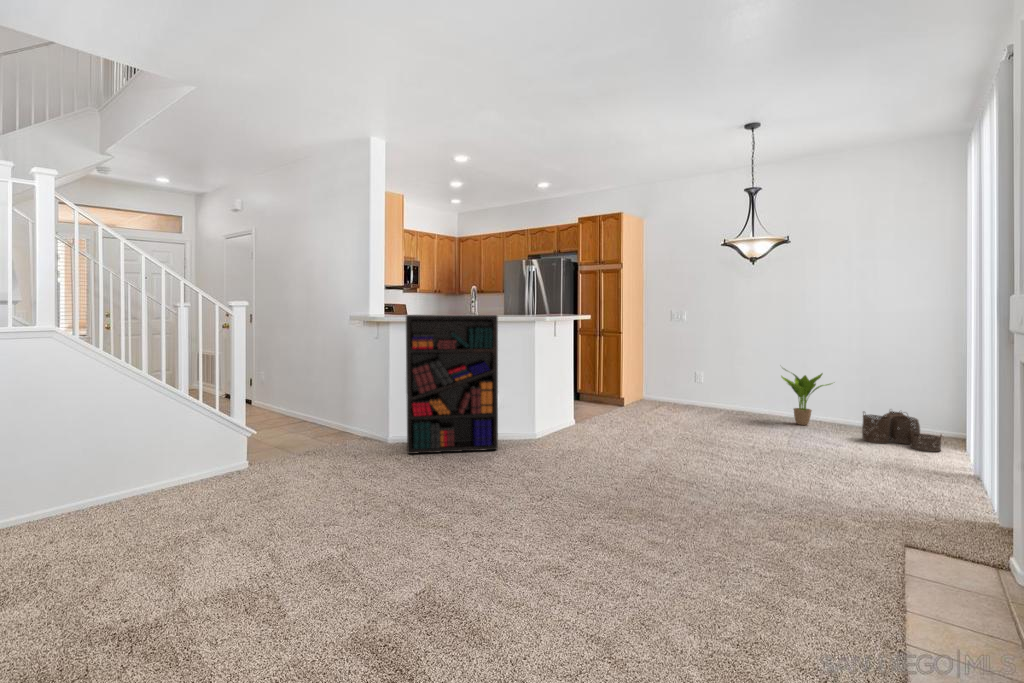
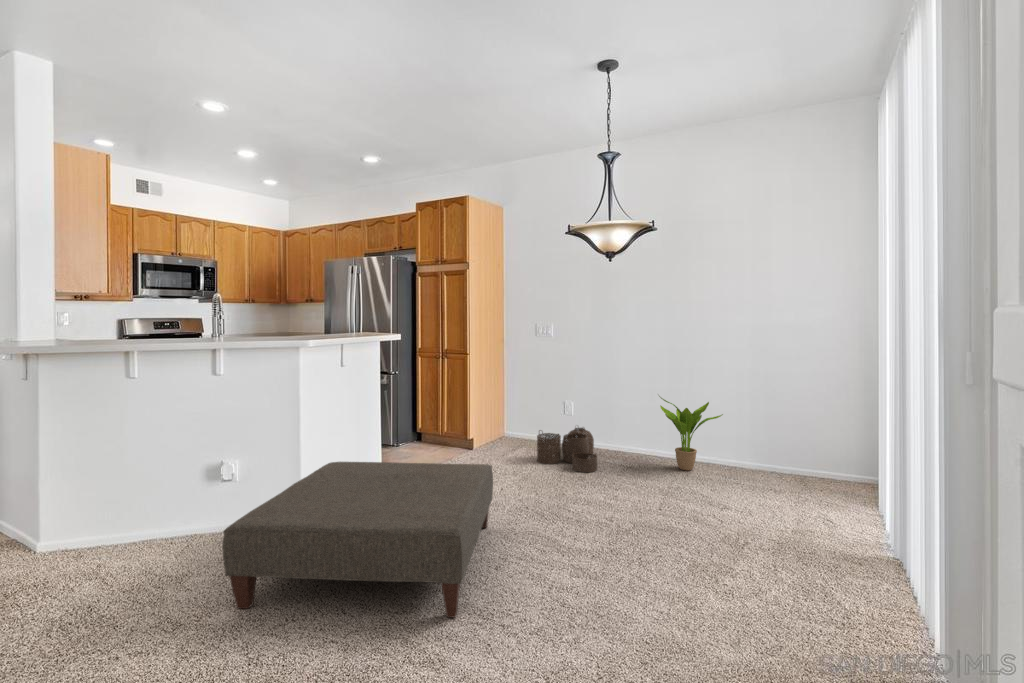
bookshelf: present [406,315,498,454] -> none [23,338,230,583]
ottoman: none [529,399,675,478] -> present [222,462,493,617]
woven basket: present [862,411,942,452] -> present [537,427,597,472]

